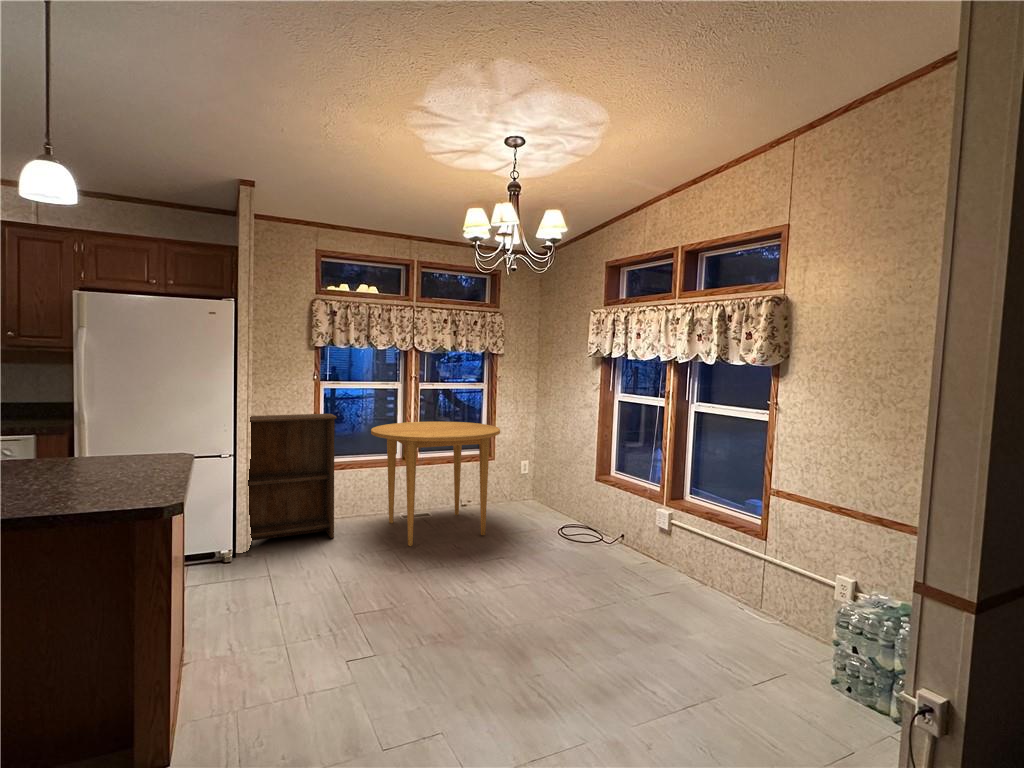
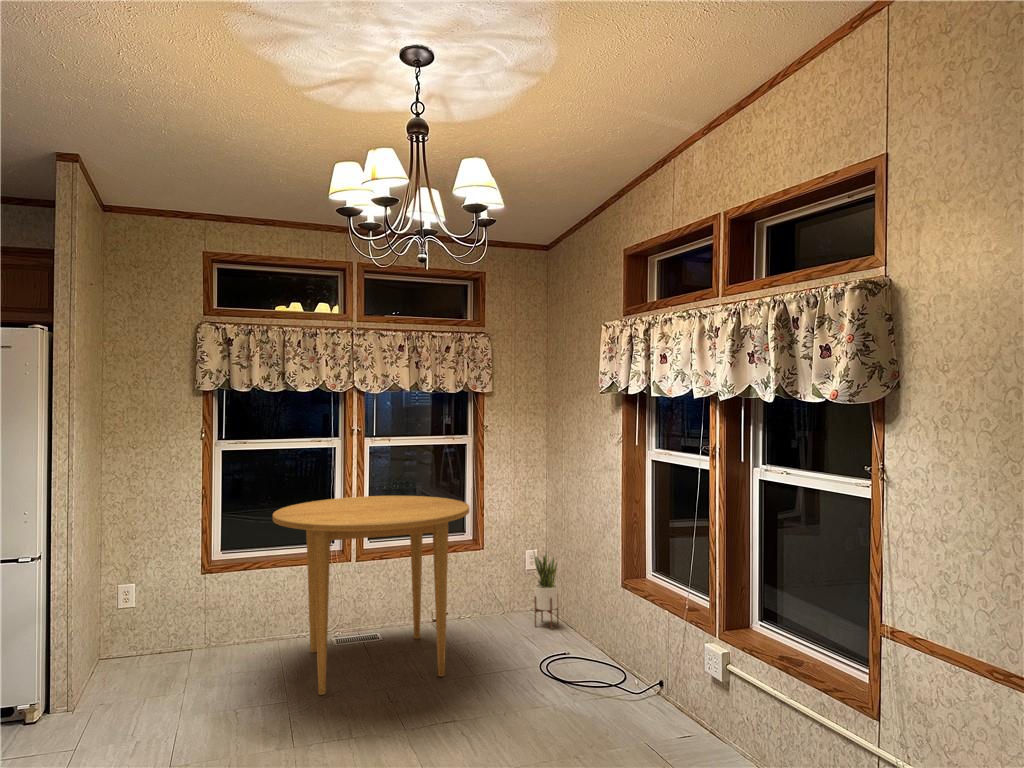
bookshelf: present [248,414,337,541] -> none [50,488,220,702]
potted plant: none [530,457,548,509] -> present [533,550,559,629]

